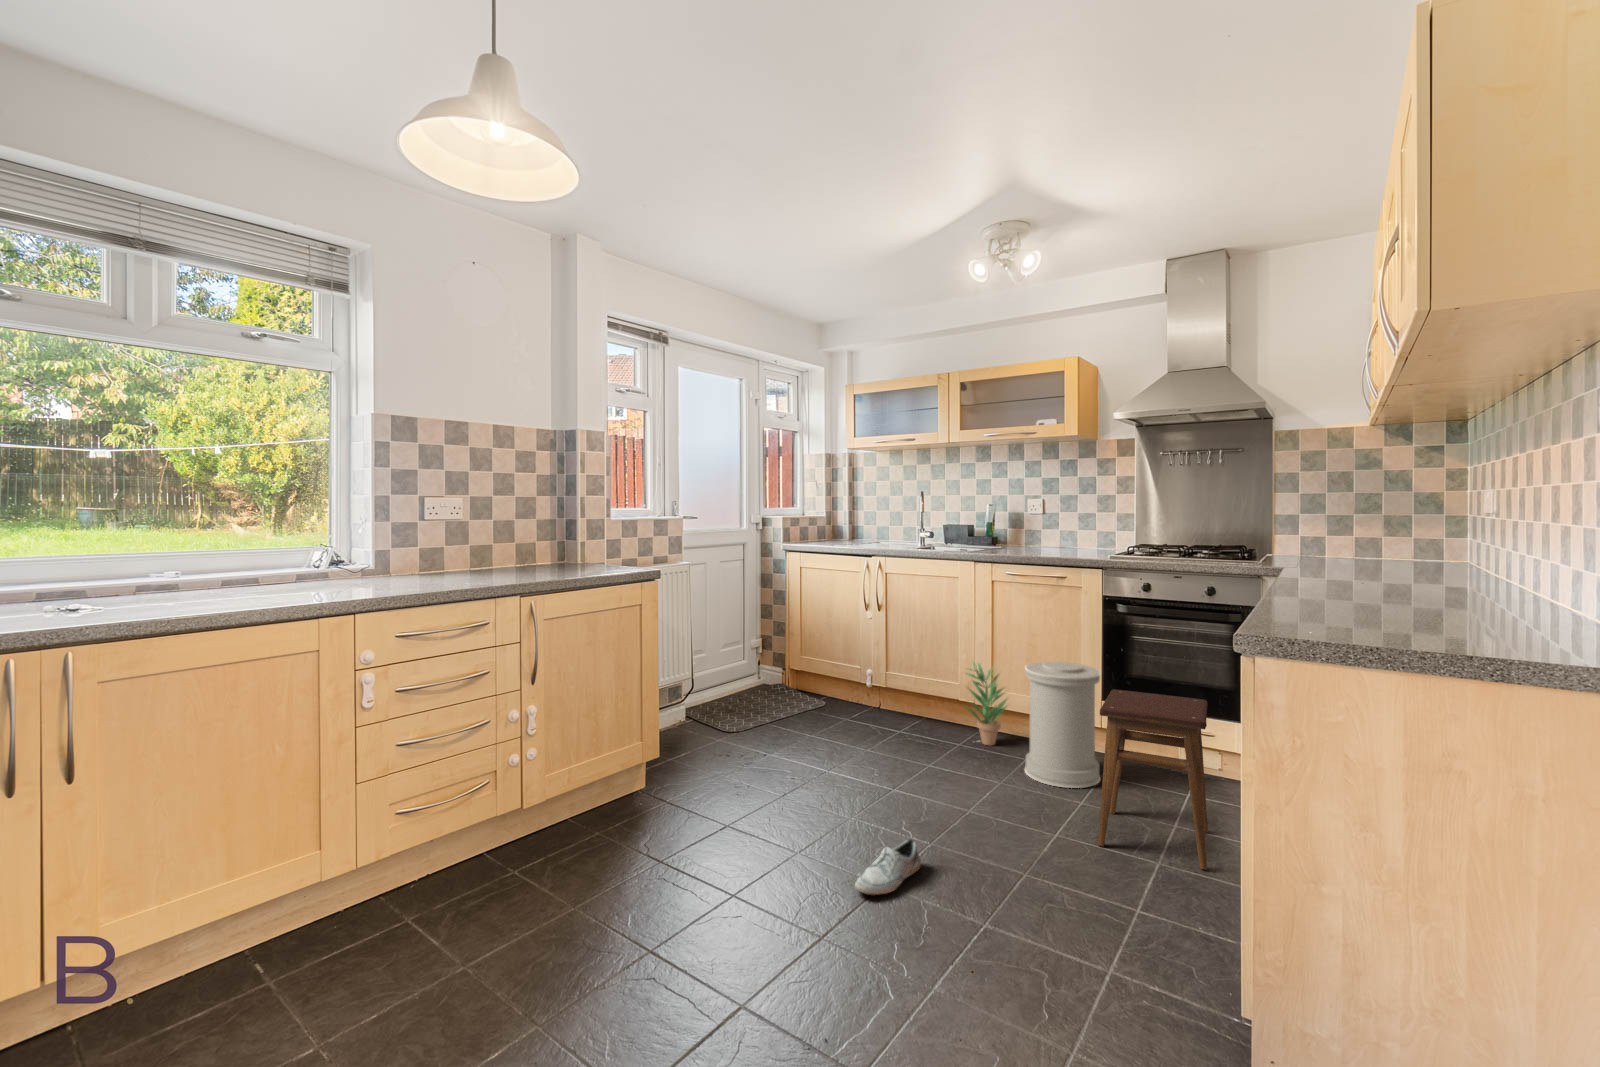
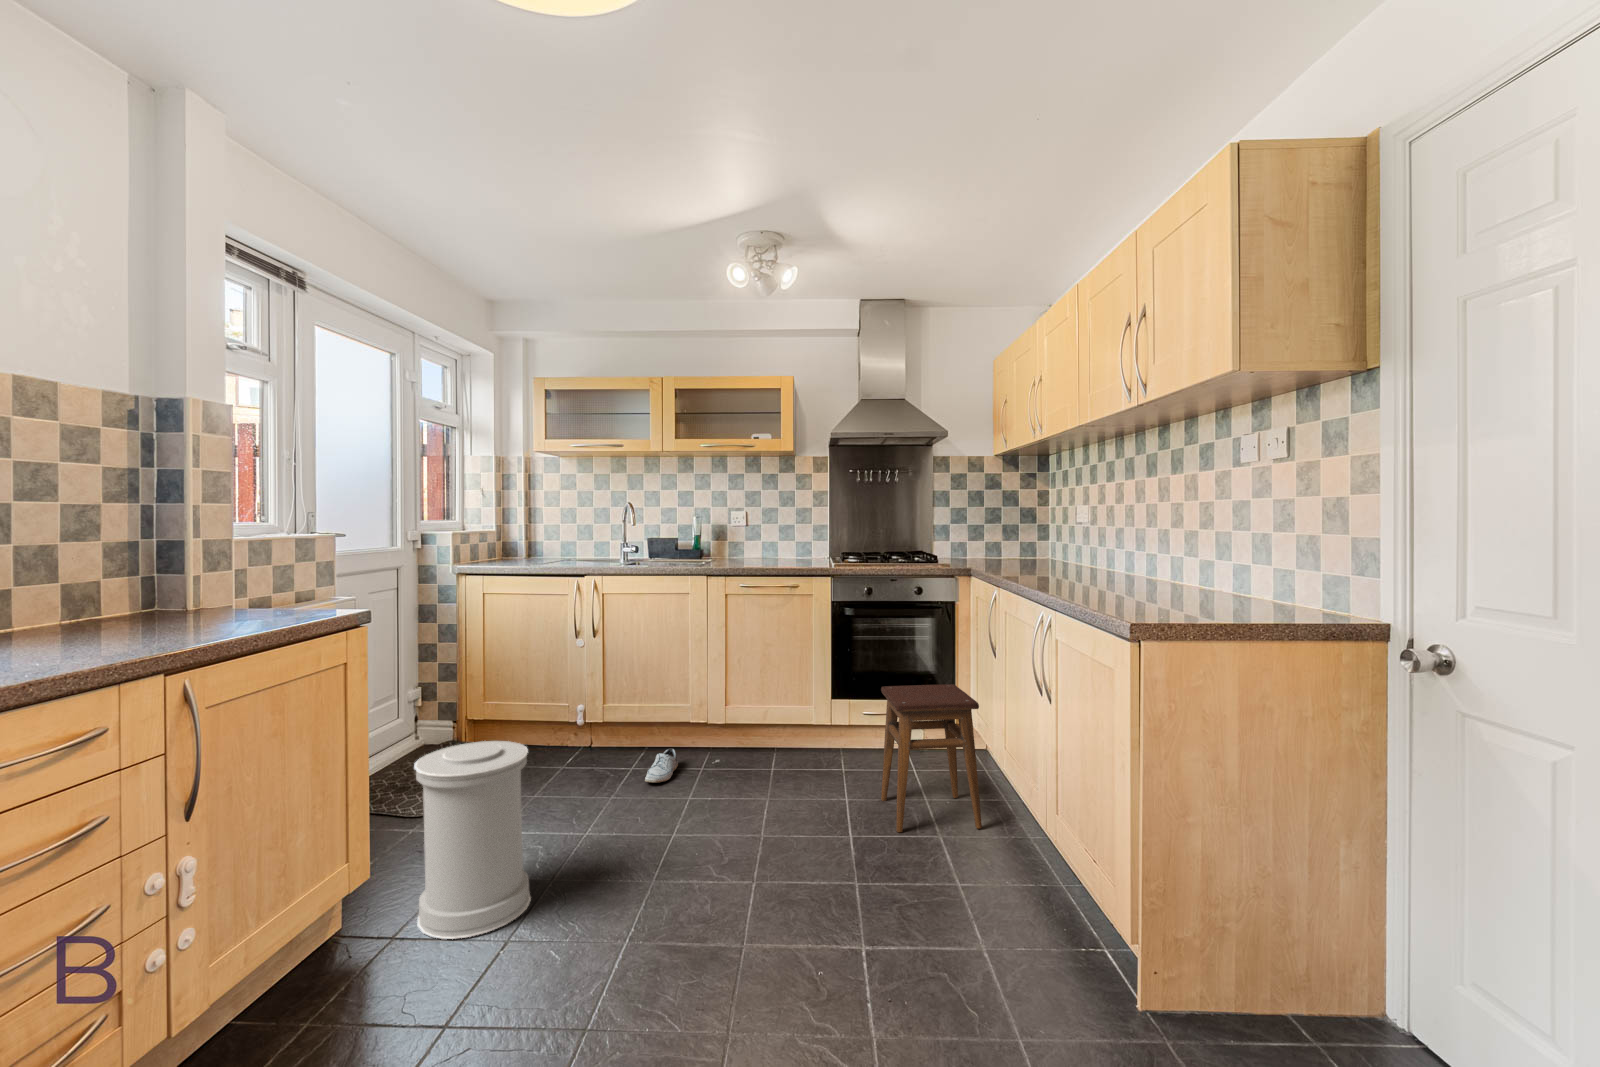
trash can: present [1025,662,1100,788] -> present [414,741,531,939]
potted plant: present [965,663,1007,745] -> none [710,677,755,763]
shoe: present [855,839,921,895] -> present [645,748,678,783]

